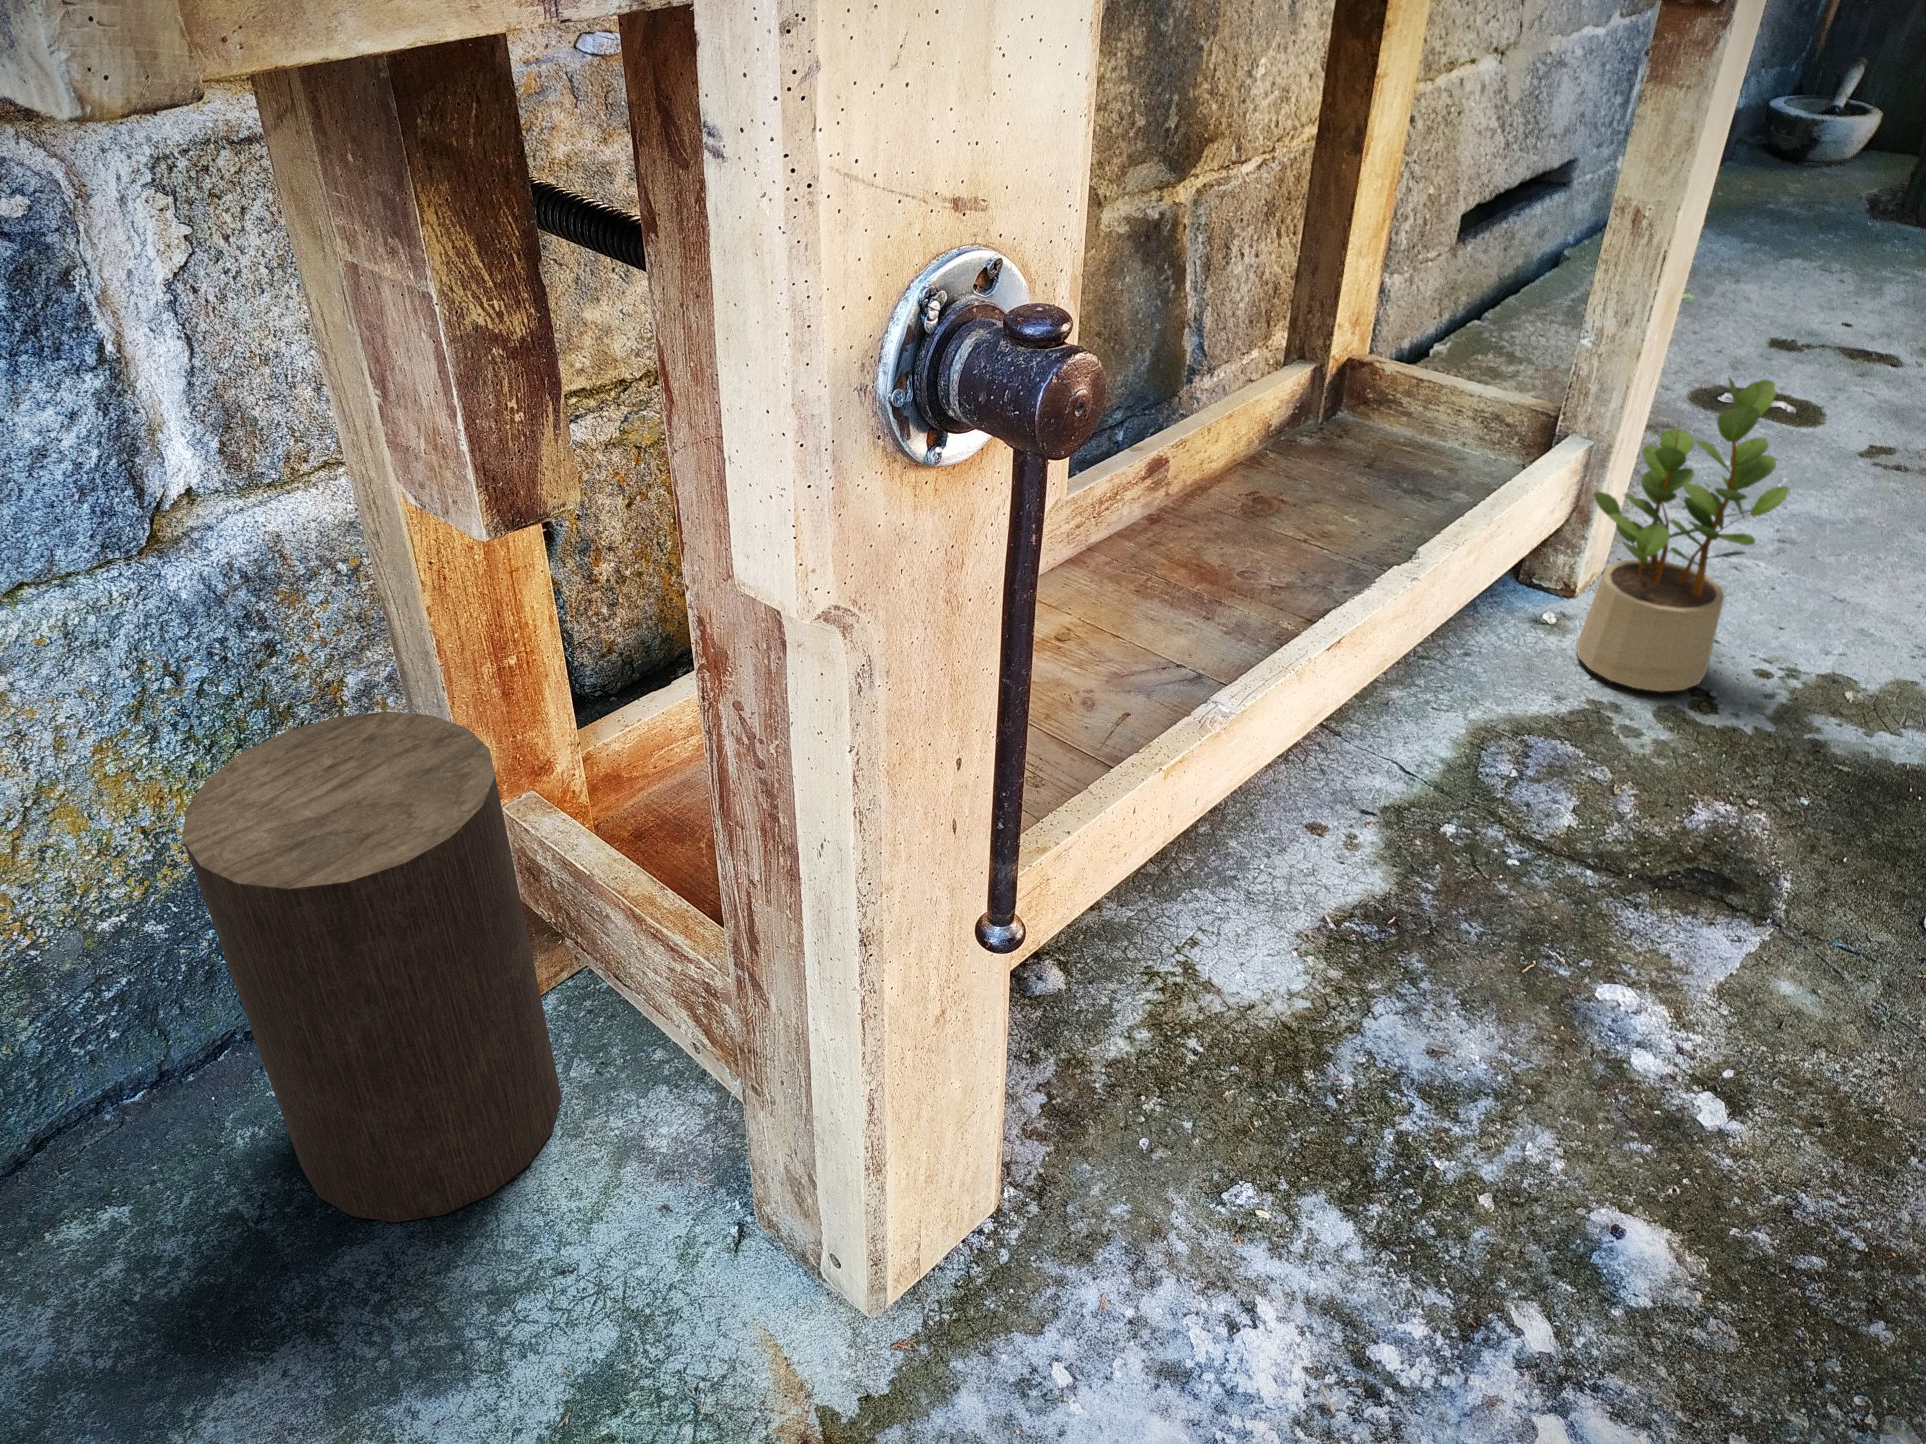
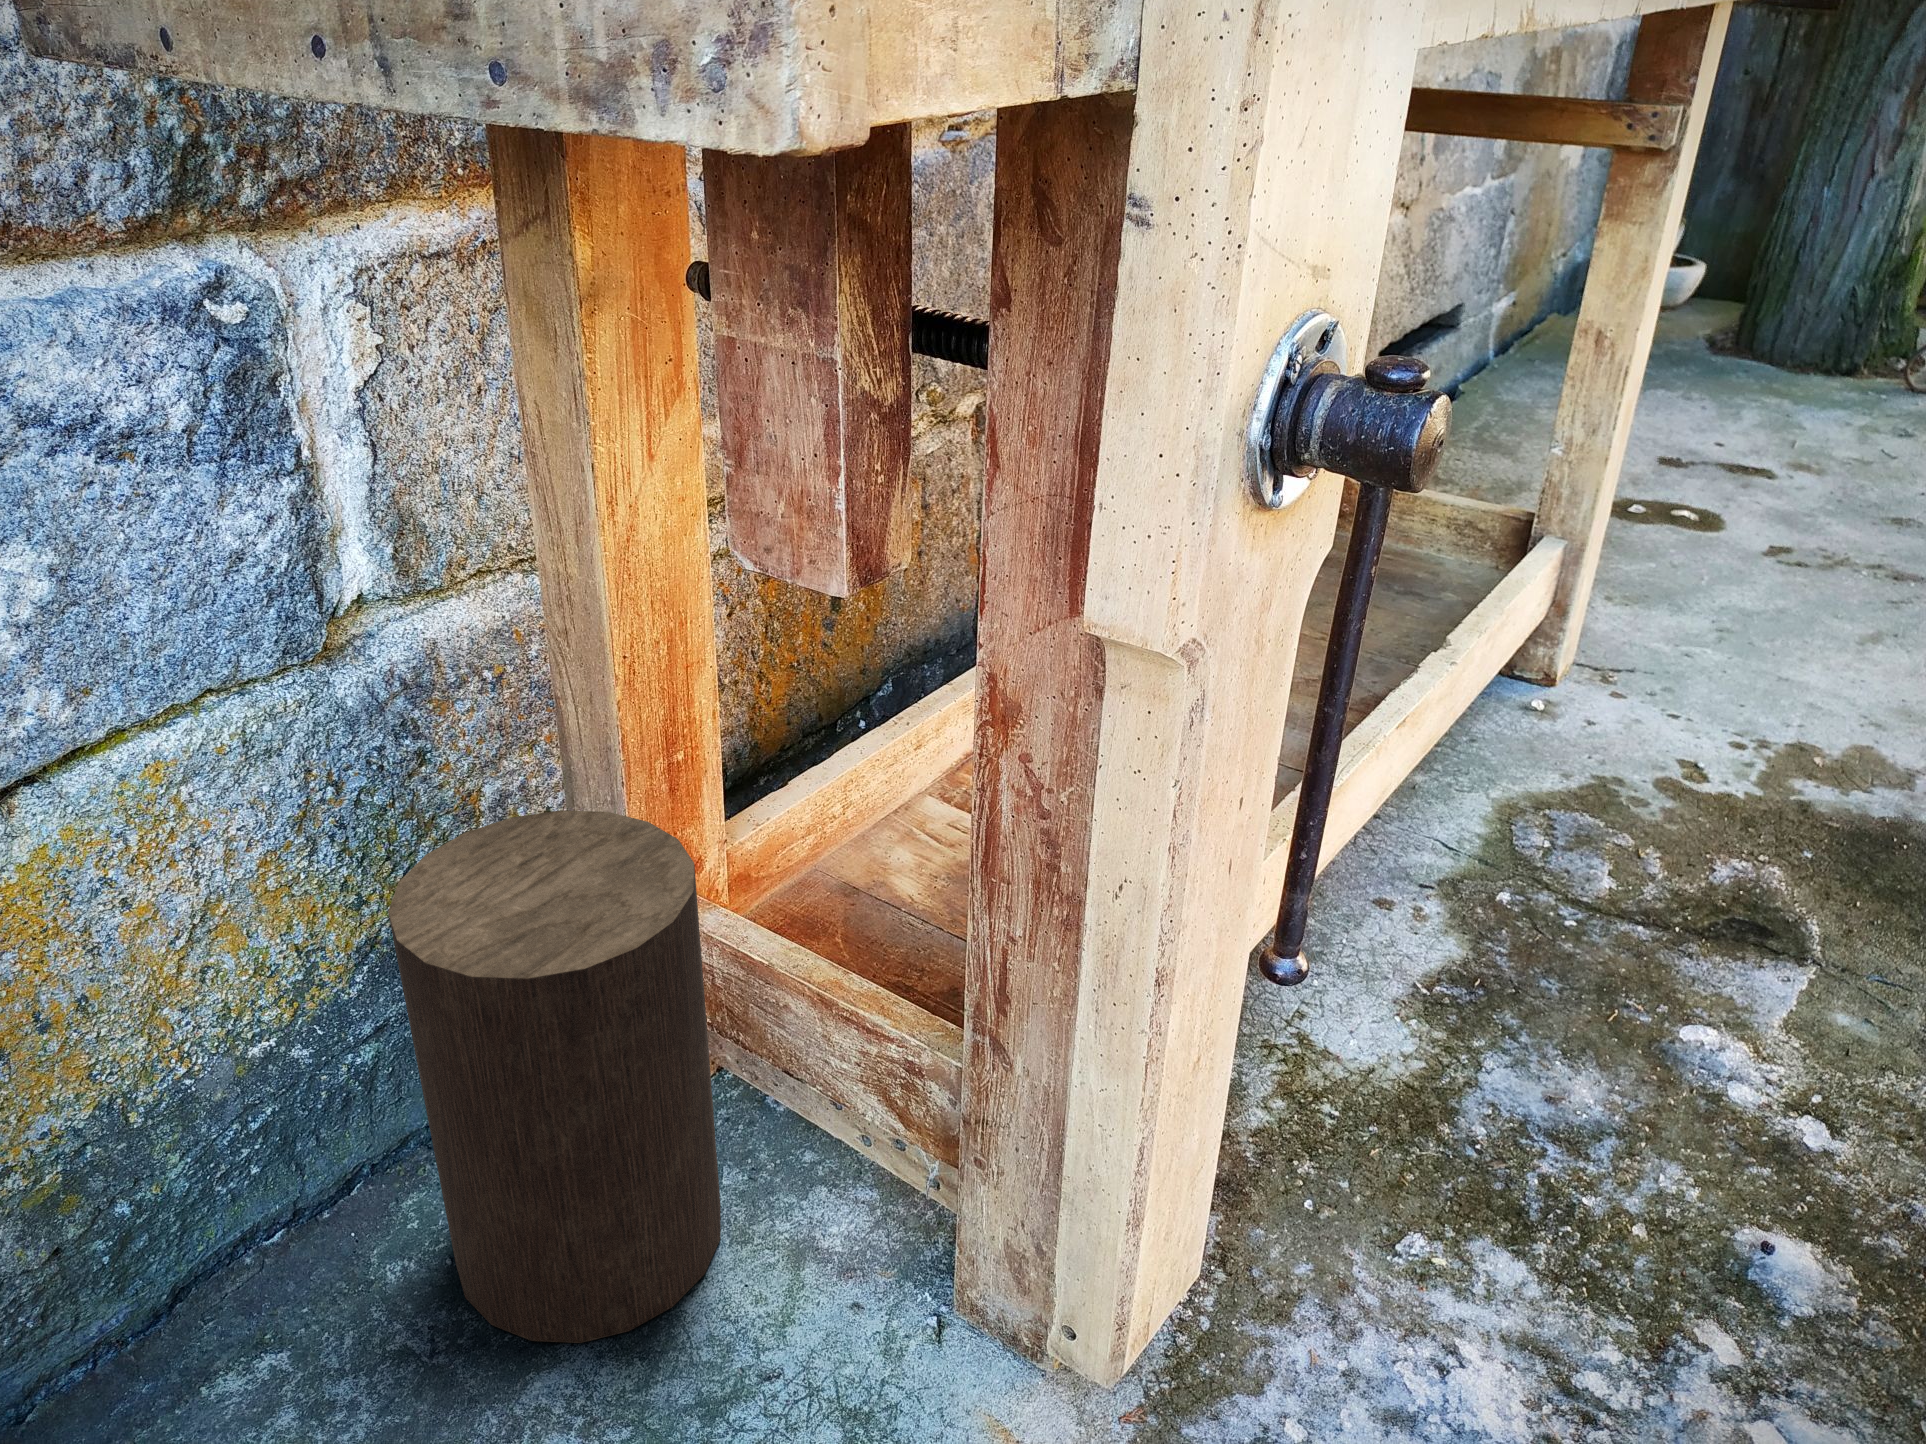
potted plant: present [1577,377,1789,691] -> none [1570,472,1754,764]

